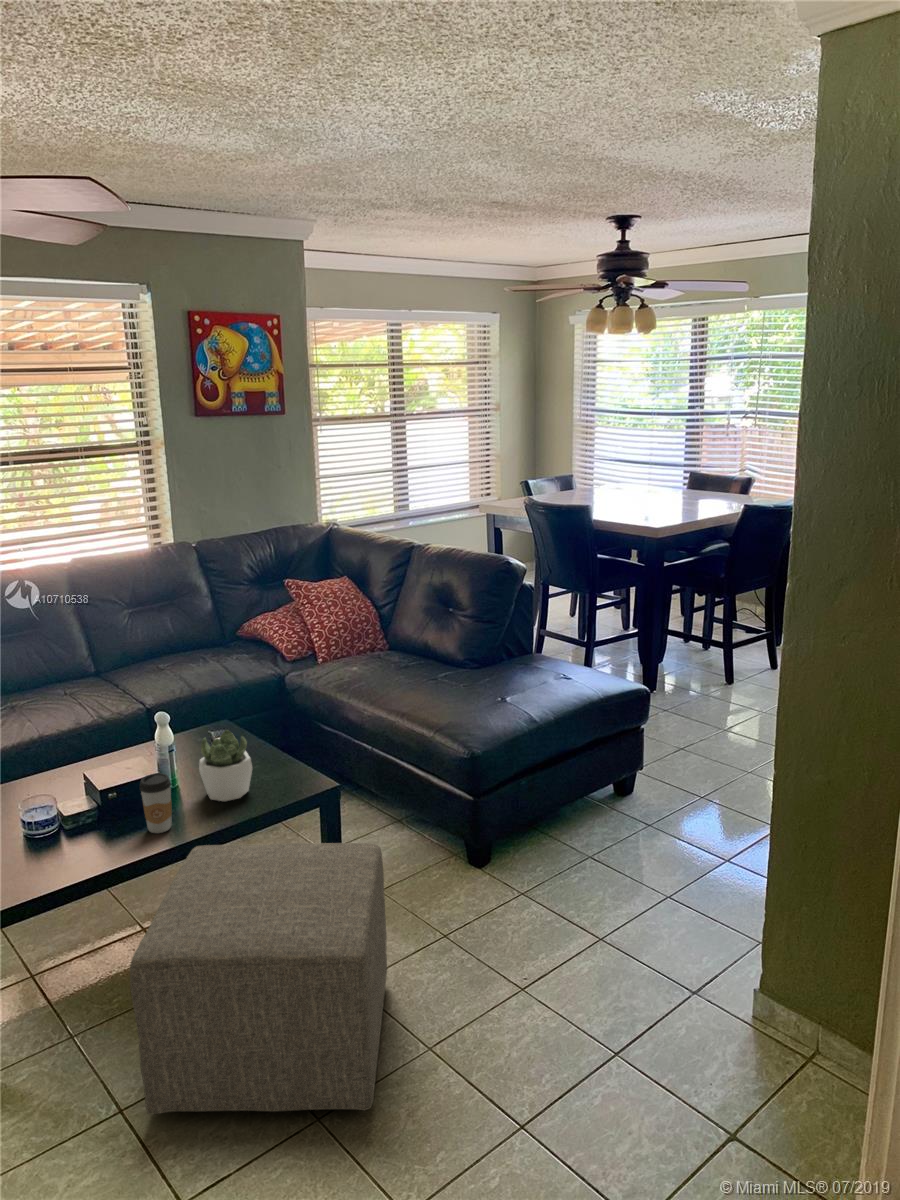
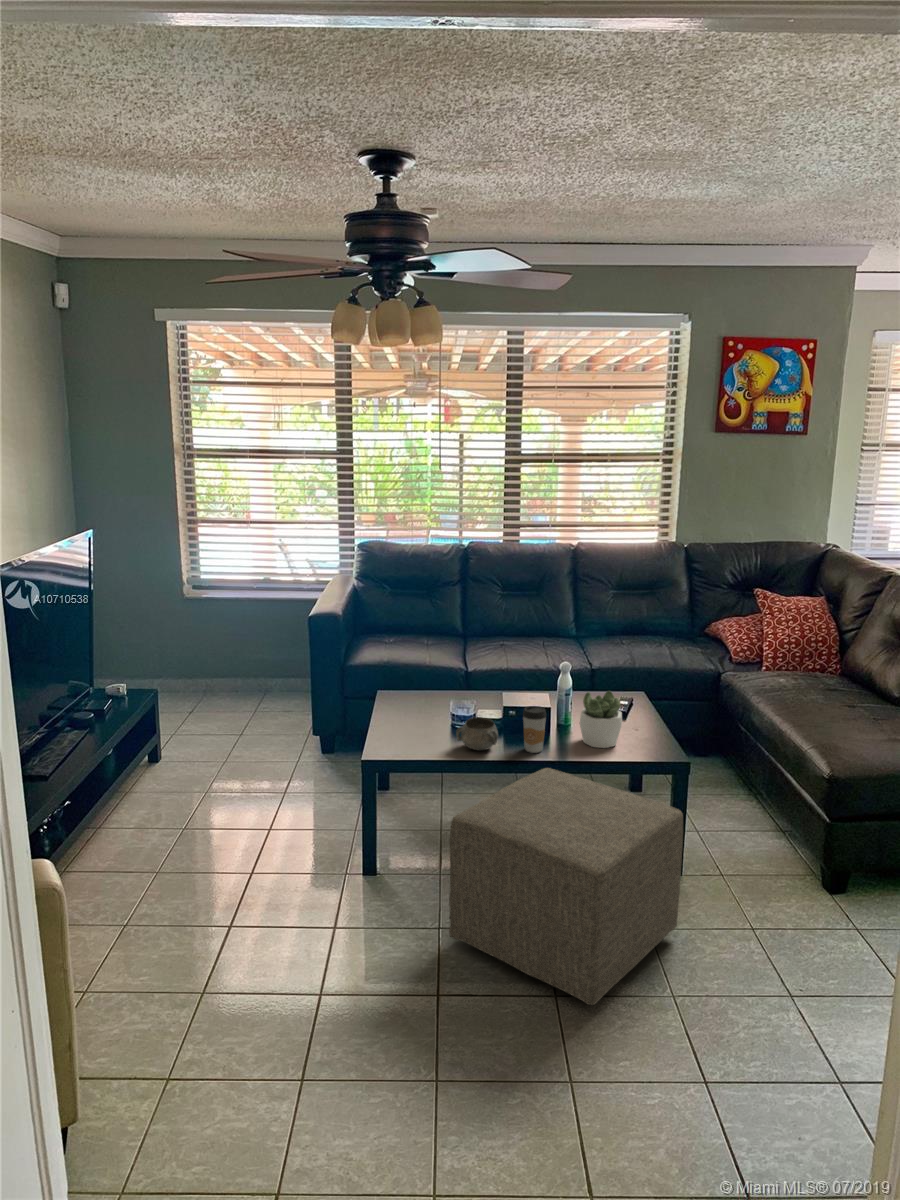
decorative bowl: none [55,809,117,855] -> present [456,717,498,750]

